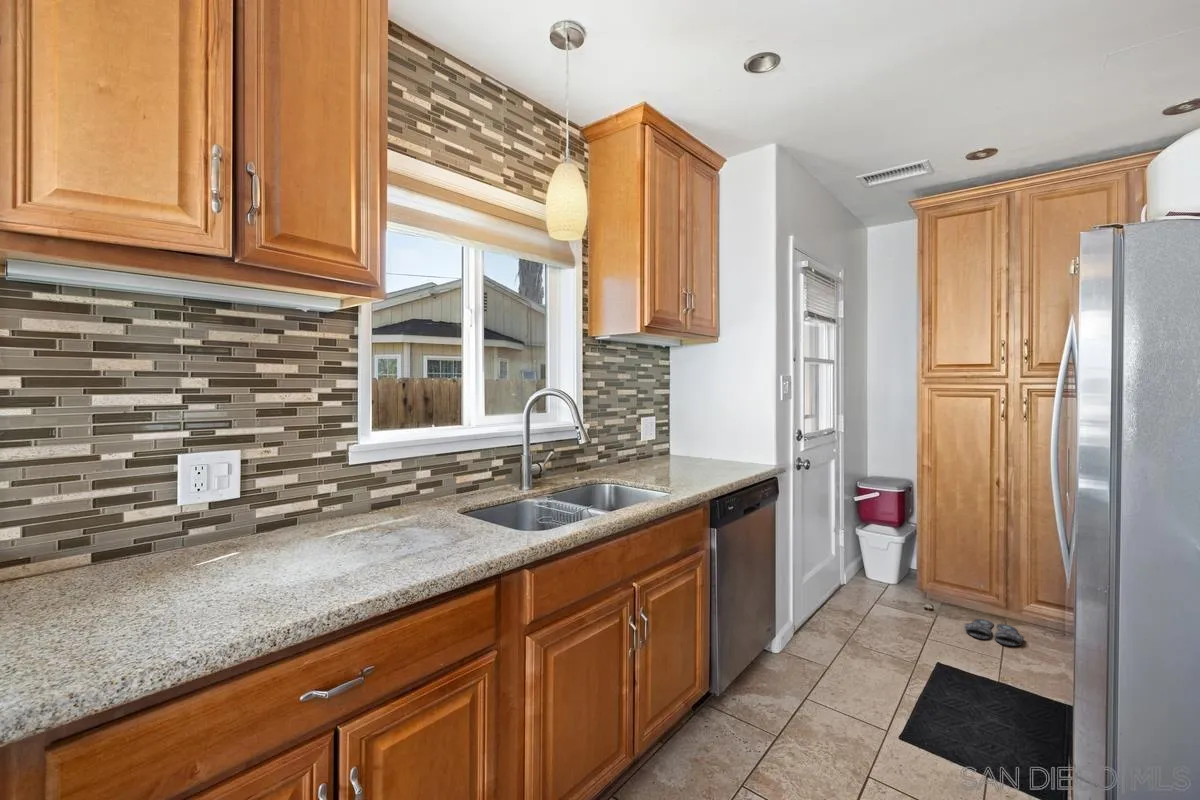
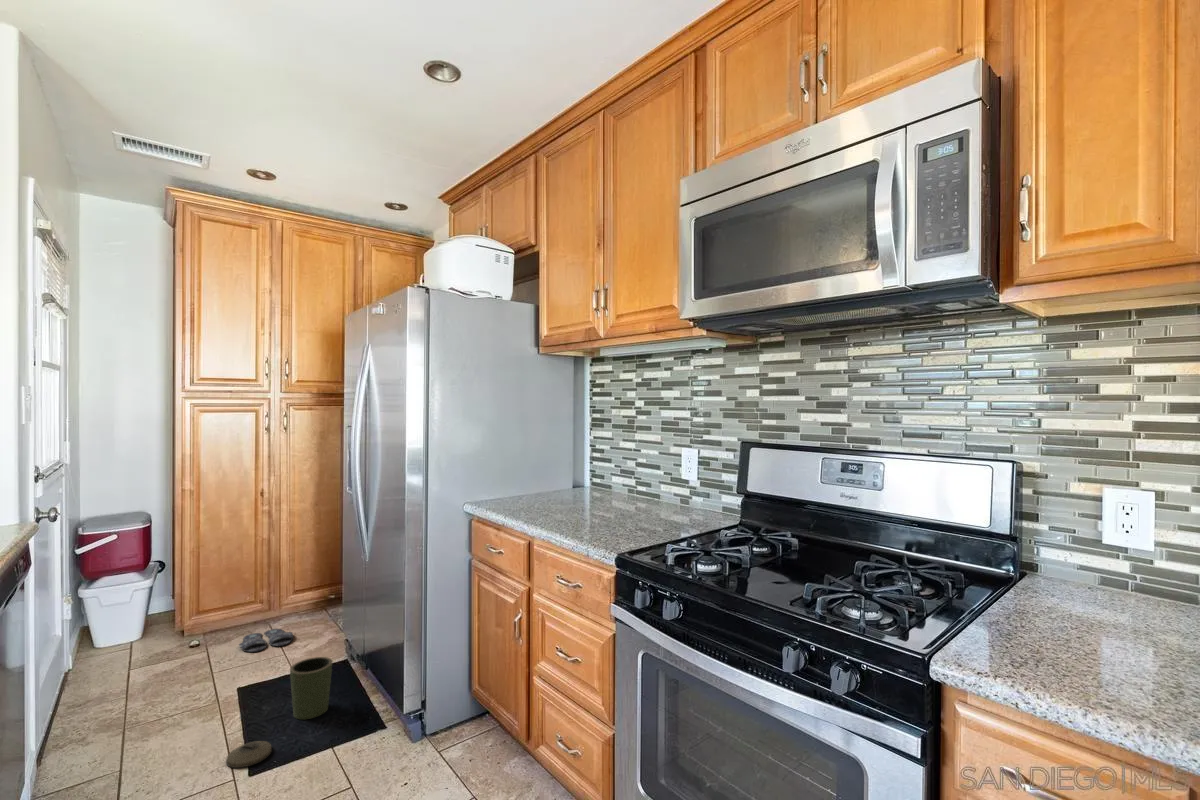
trash can: none [888,664,1015,733] -> present [226,657,332,768]

